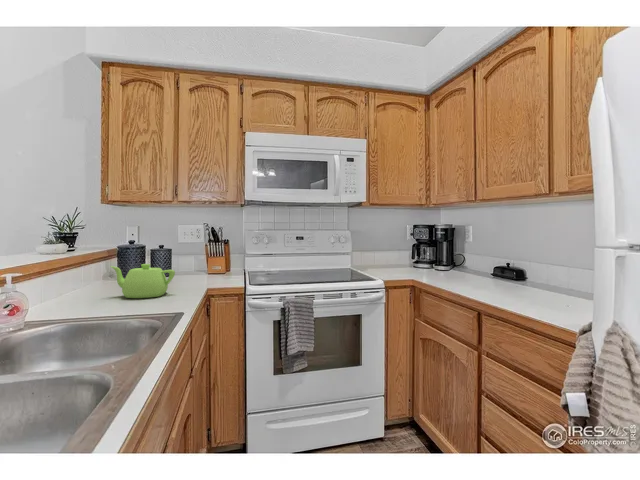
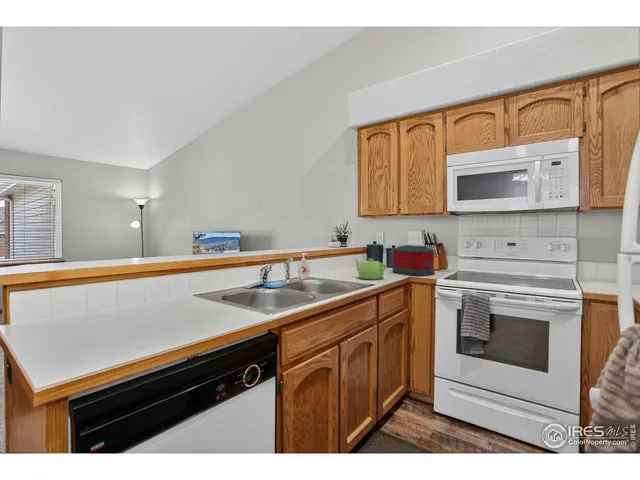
toaster: none [170,244,232,284] -> present [392,245,435,276]

